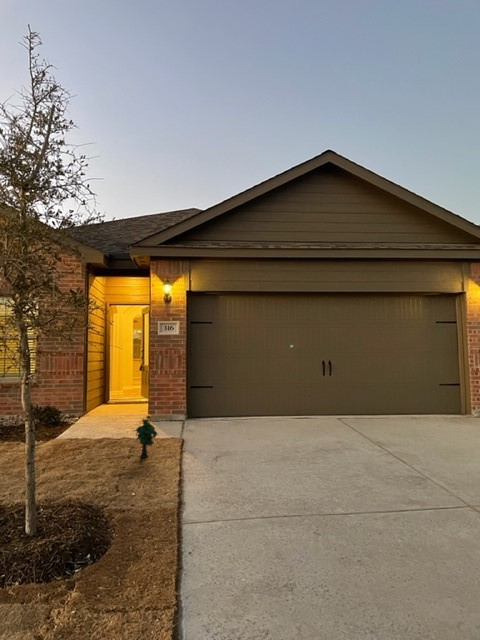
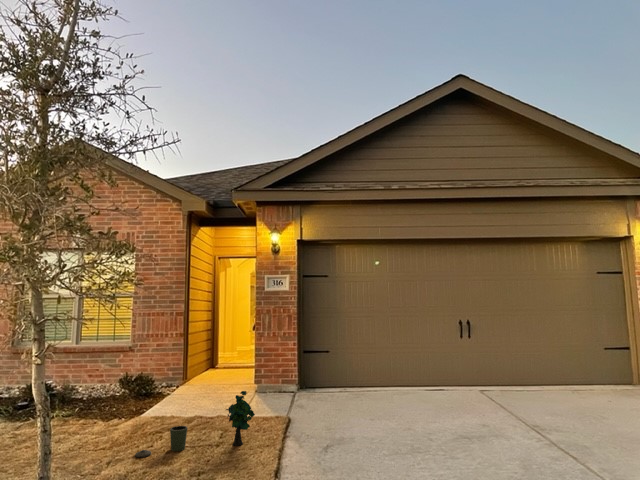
trash can: none [61,444,103,468] -> present [135,426,187,457]

